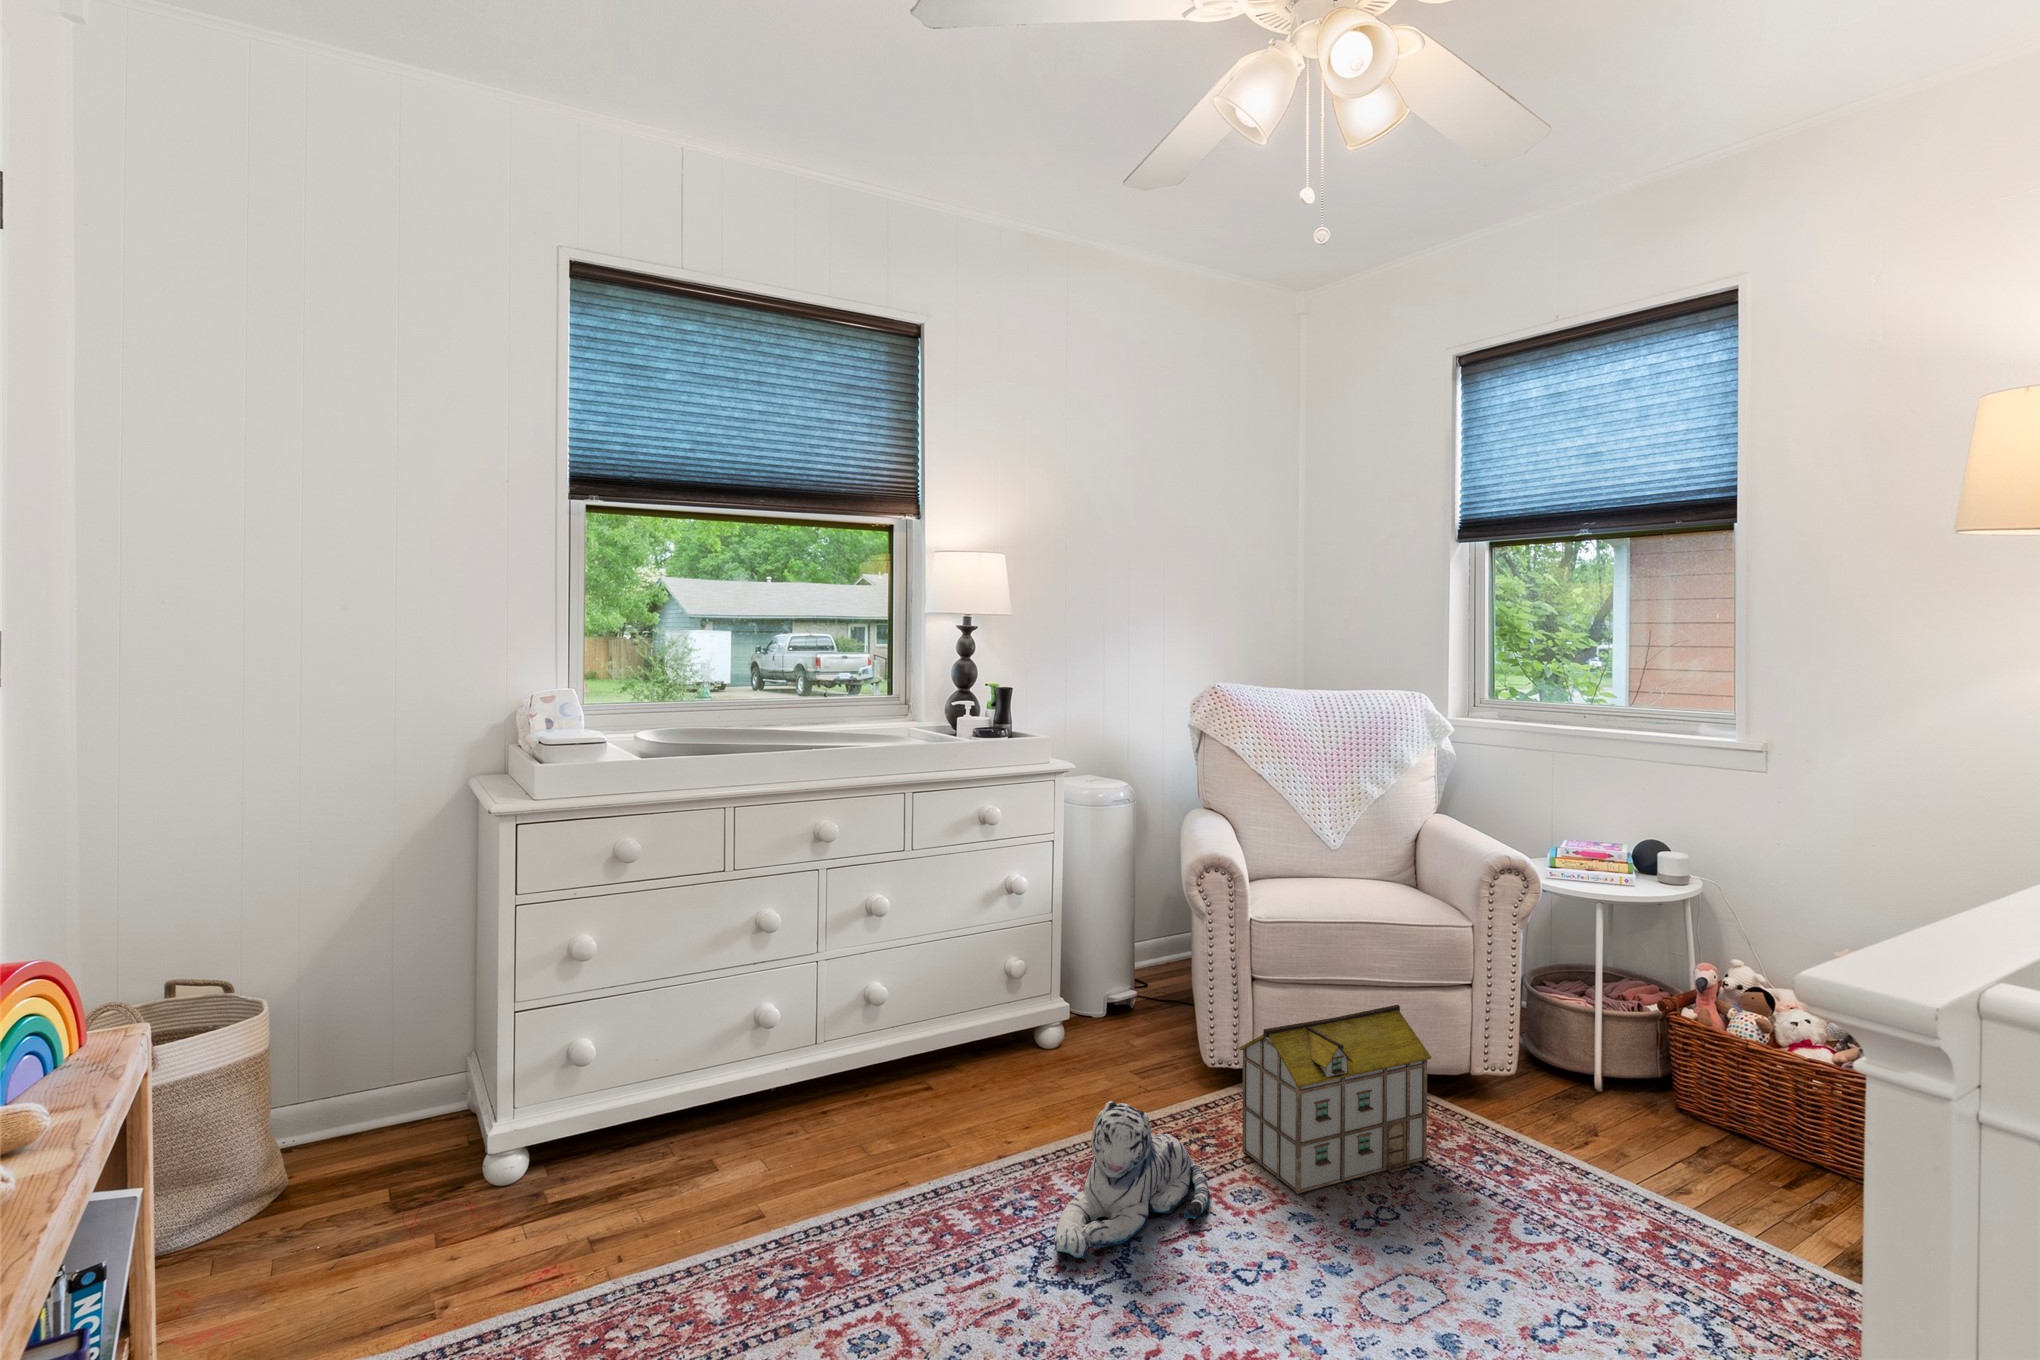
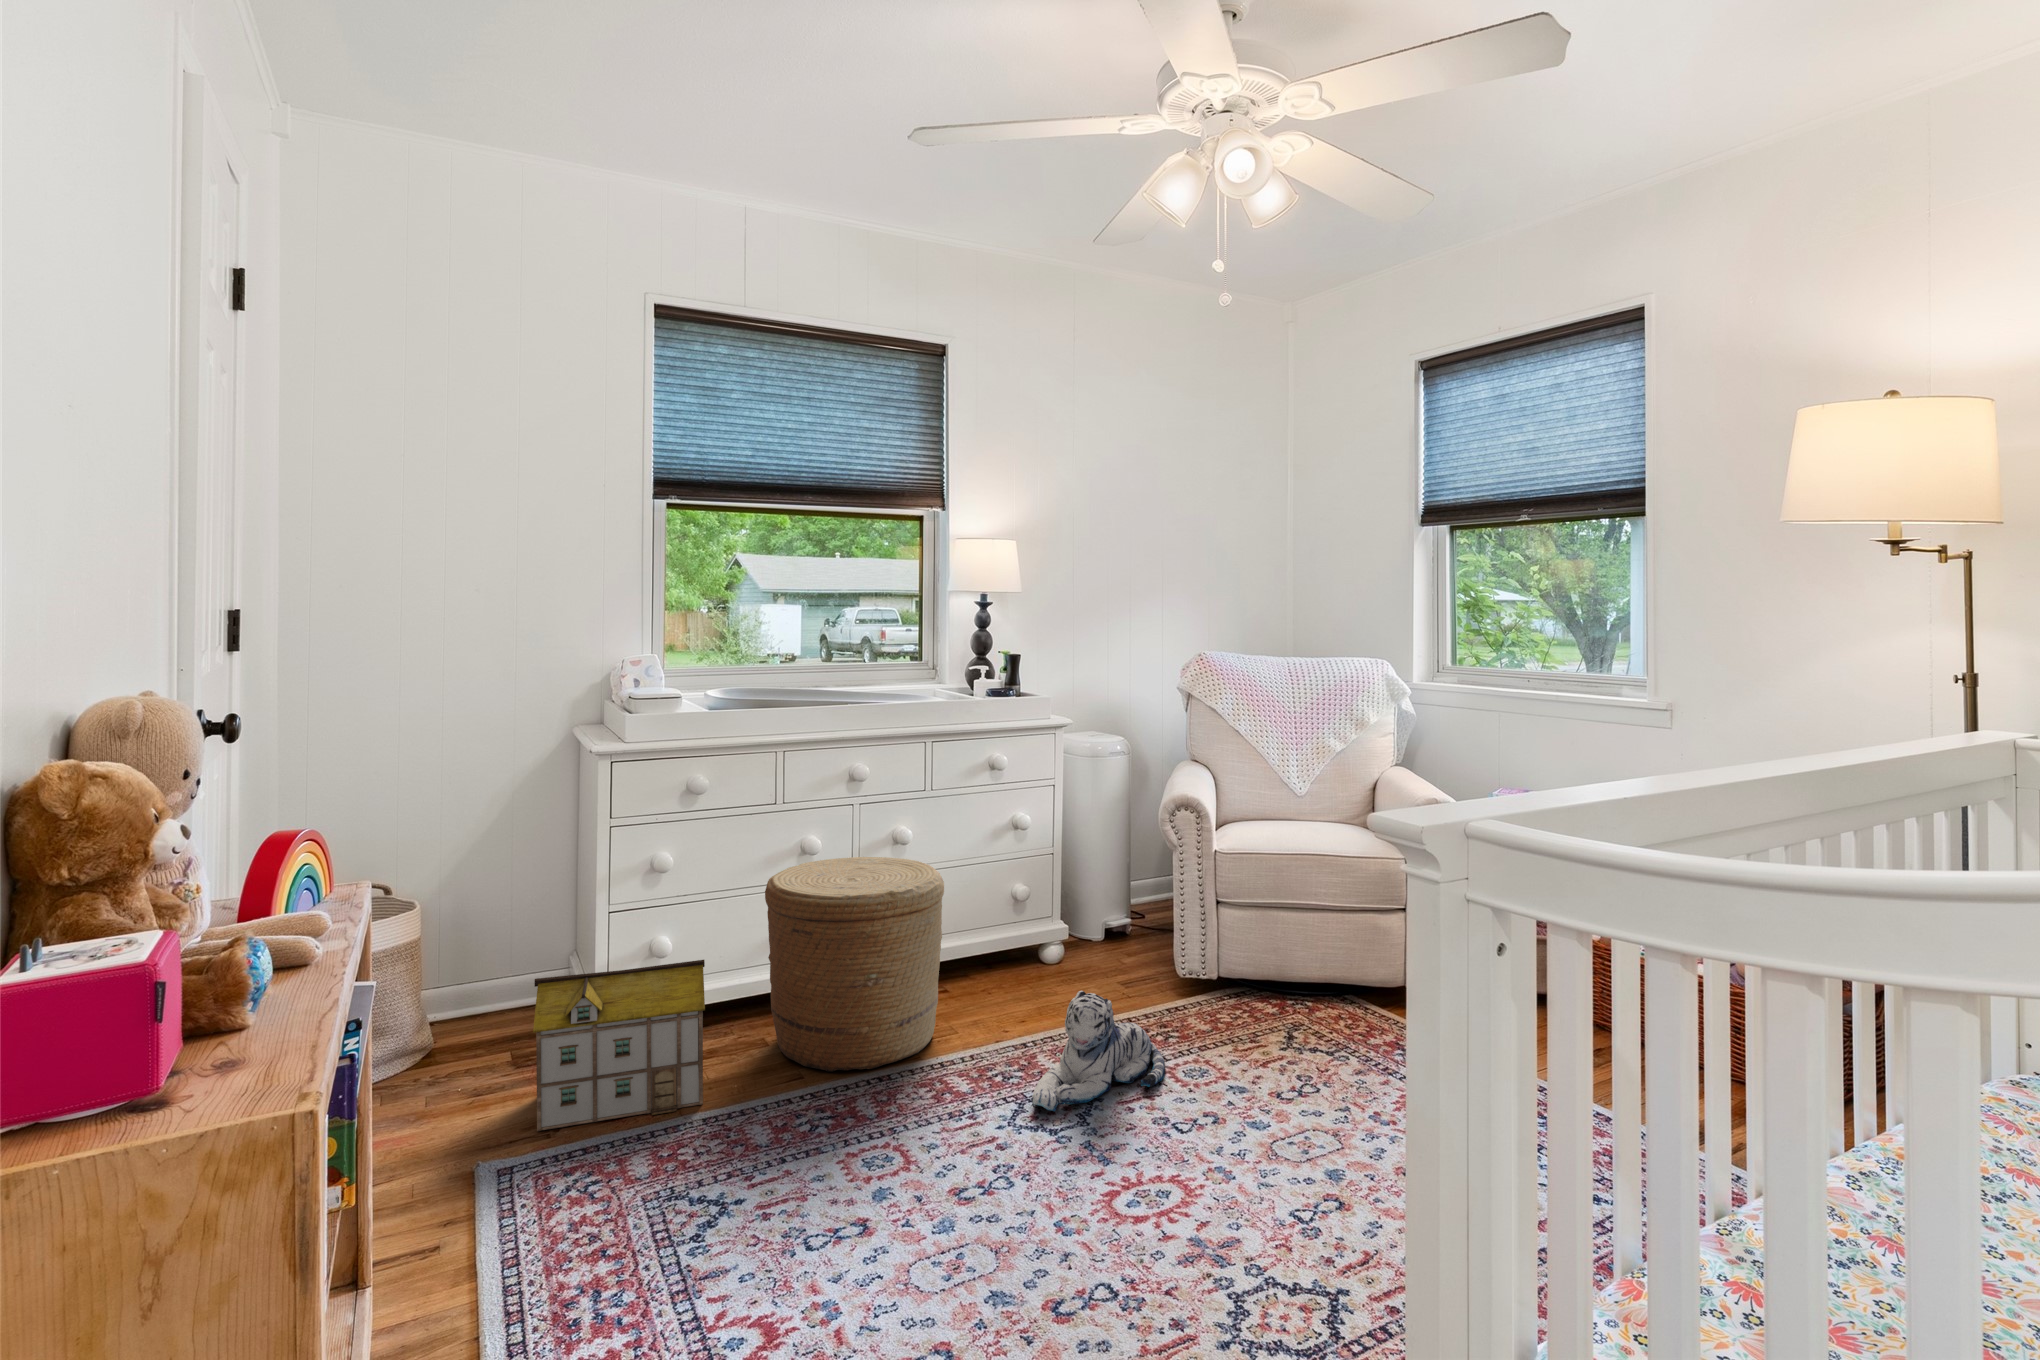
woven basket: none [714,931,934,1209] -> present [765,857,944,1072]
toy house: present [1239,1005,1431,1194] -> present [533,960,705,1131]

